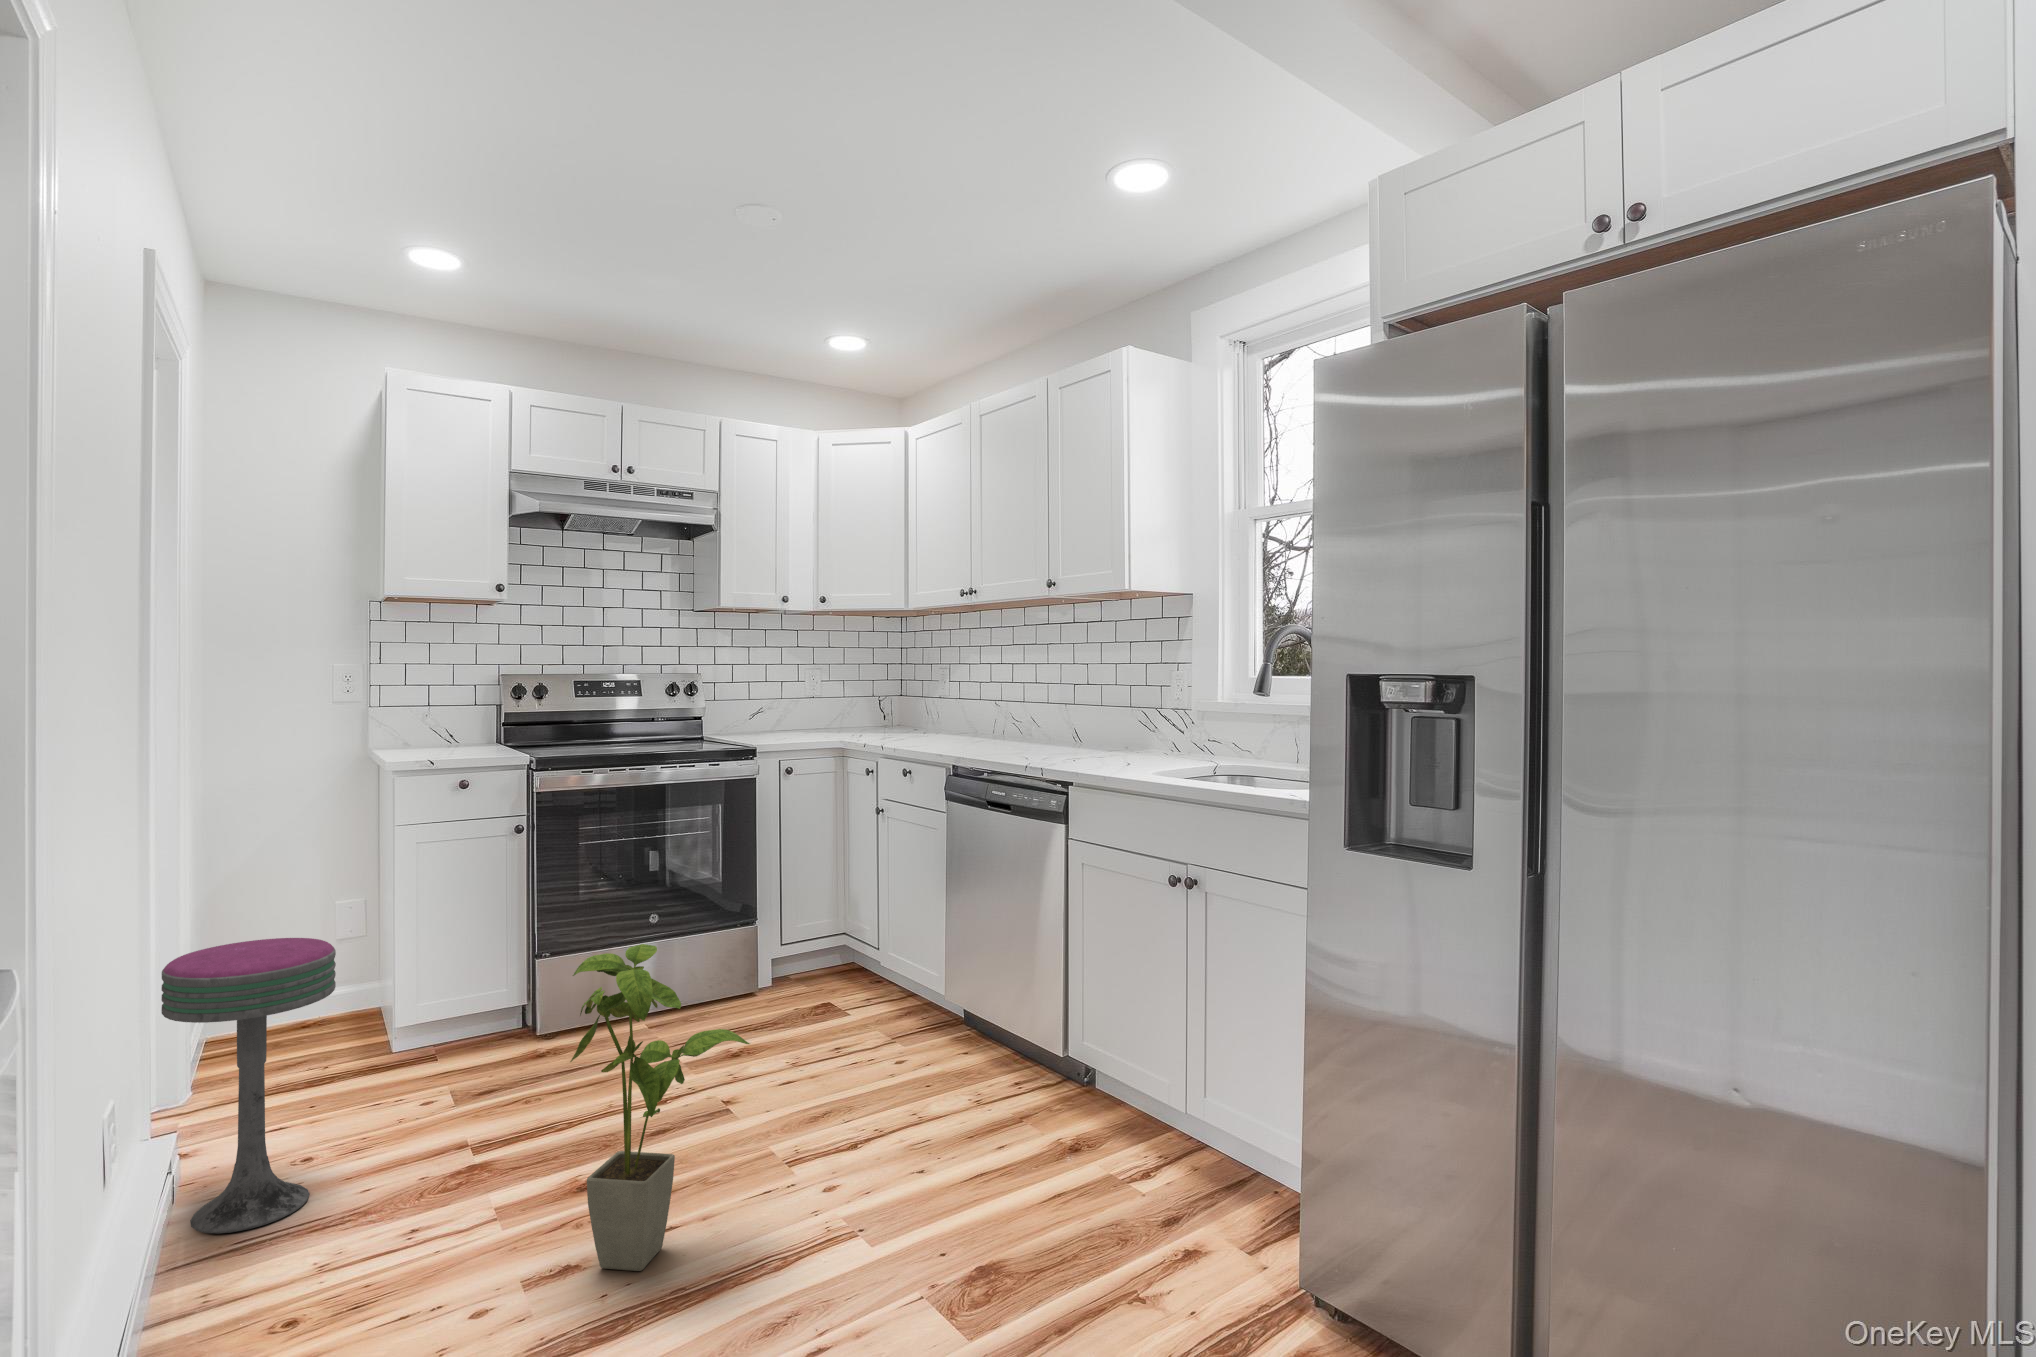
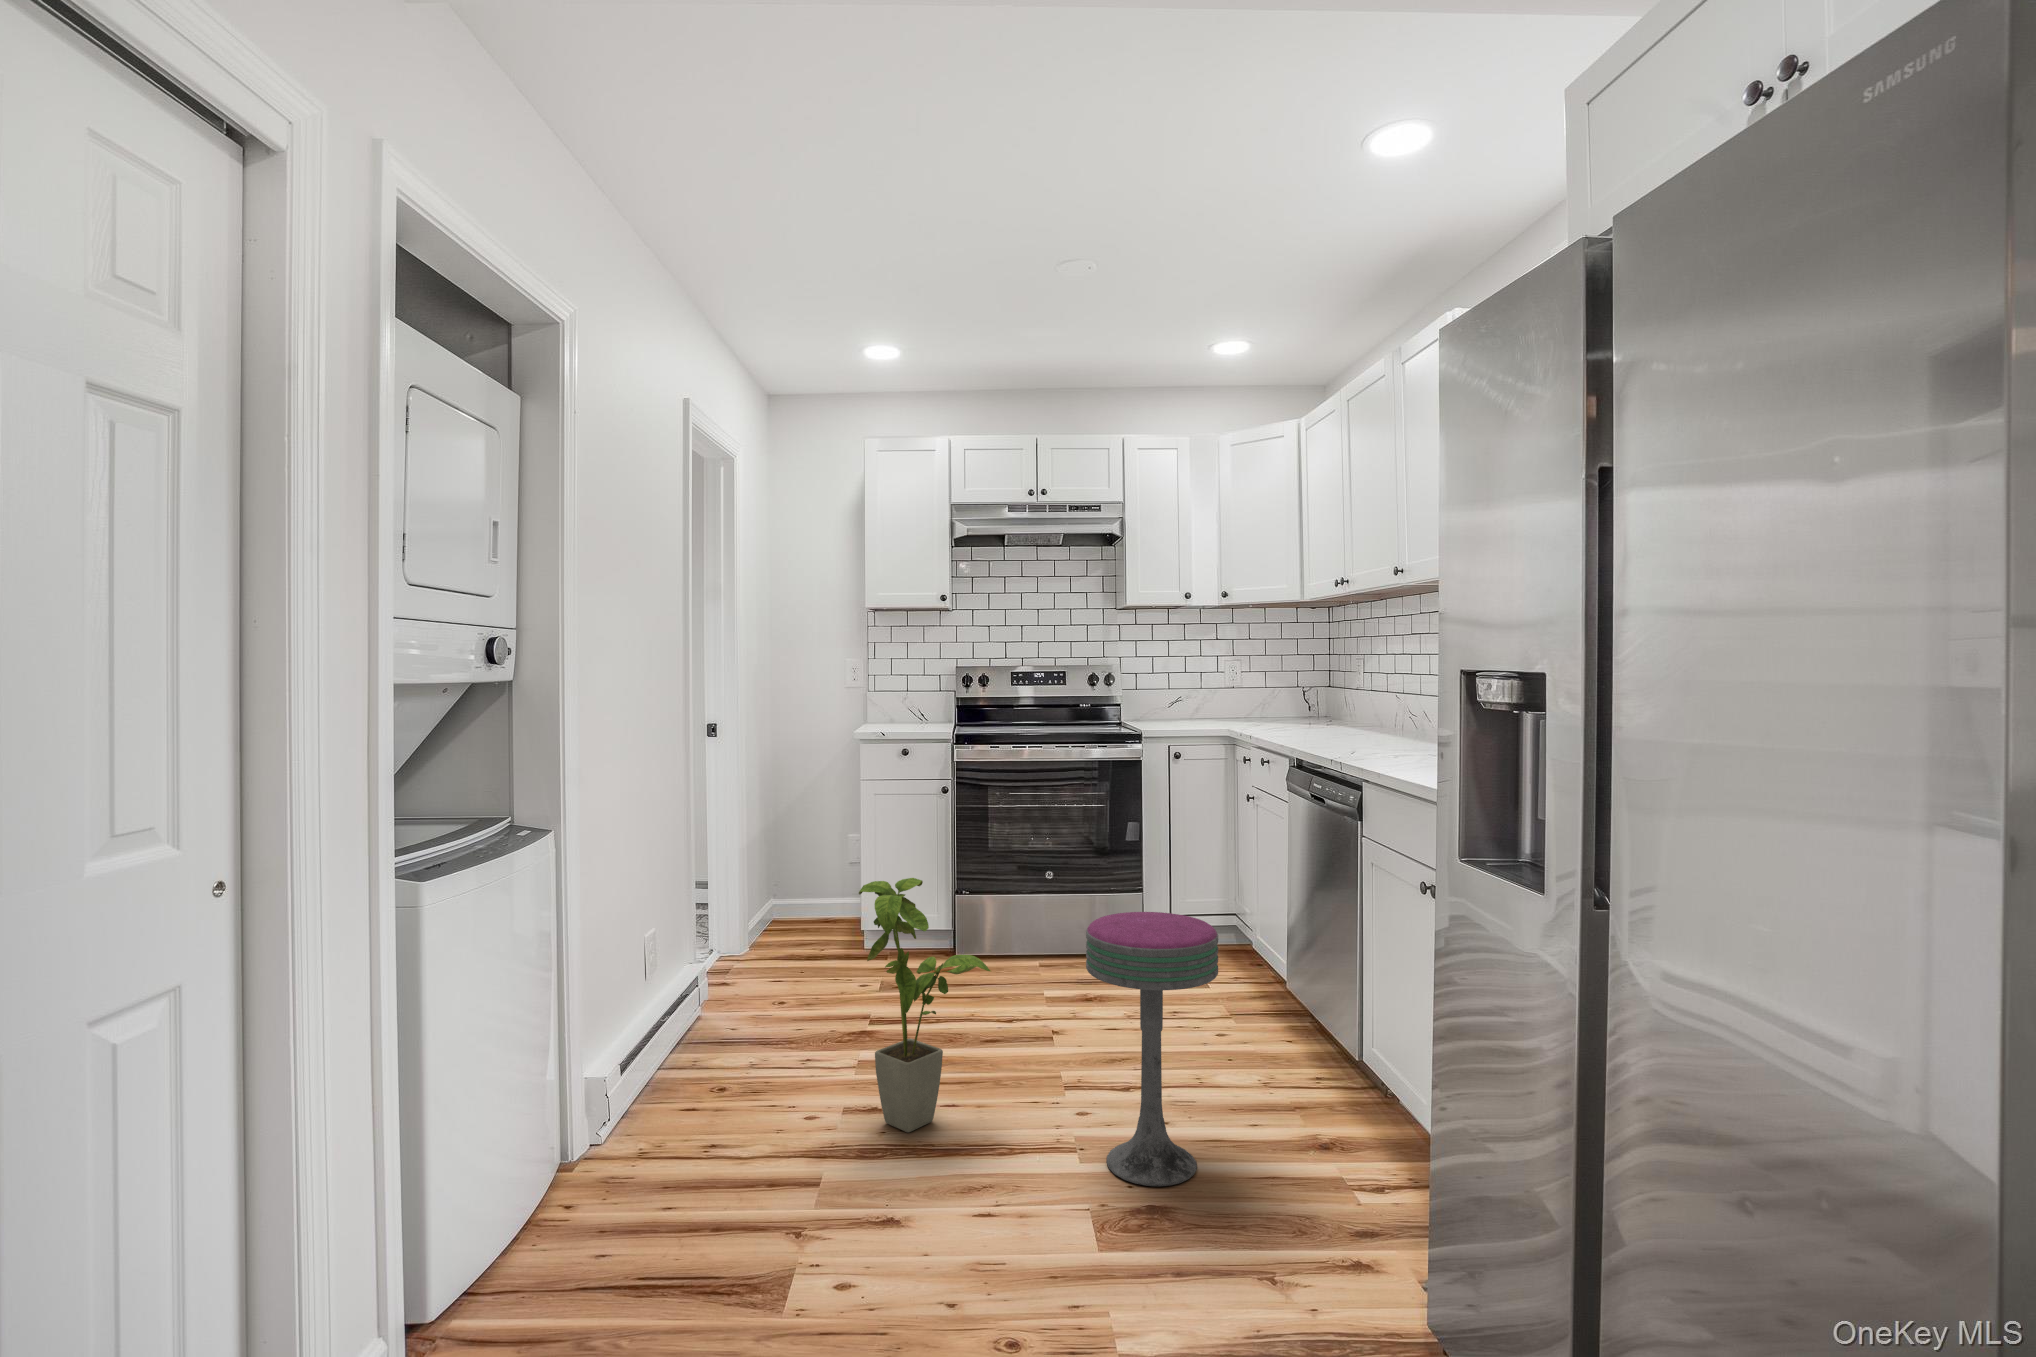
bar stool: present [161,938,336,1234] -> present [1086,912,1218,1186]

